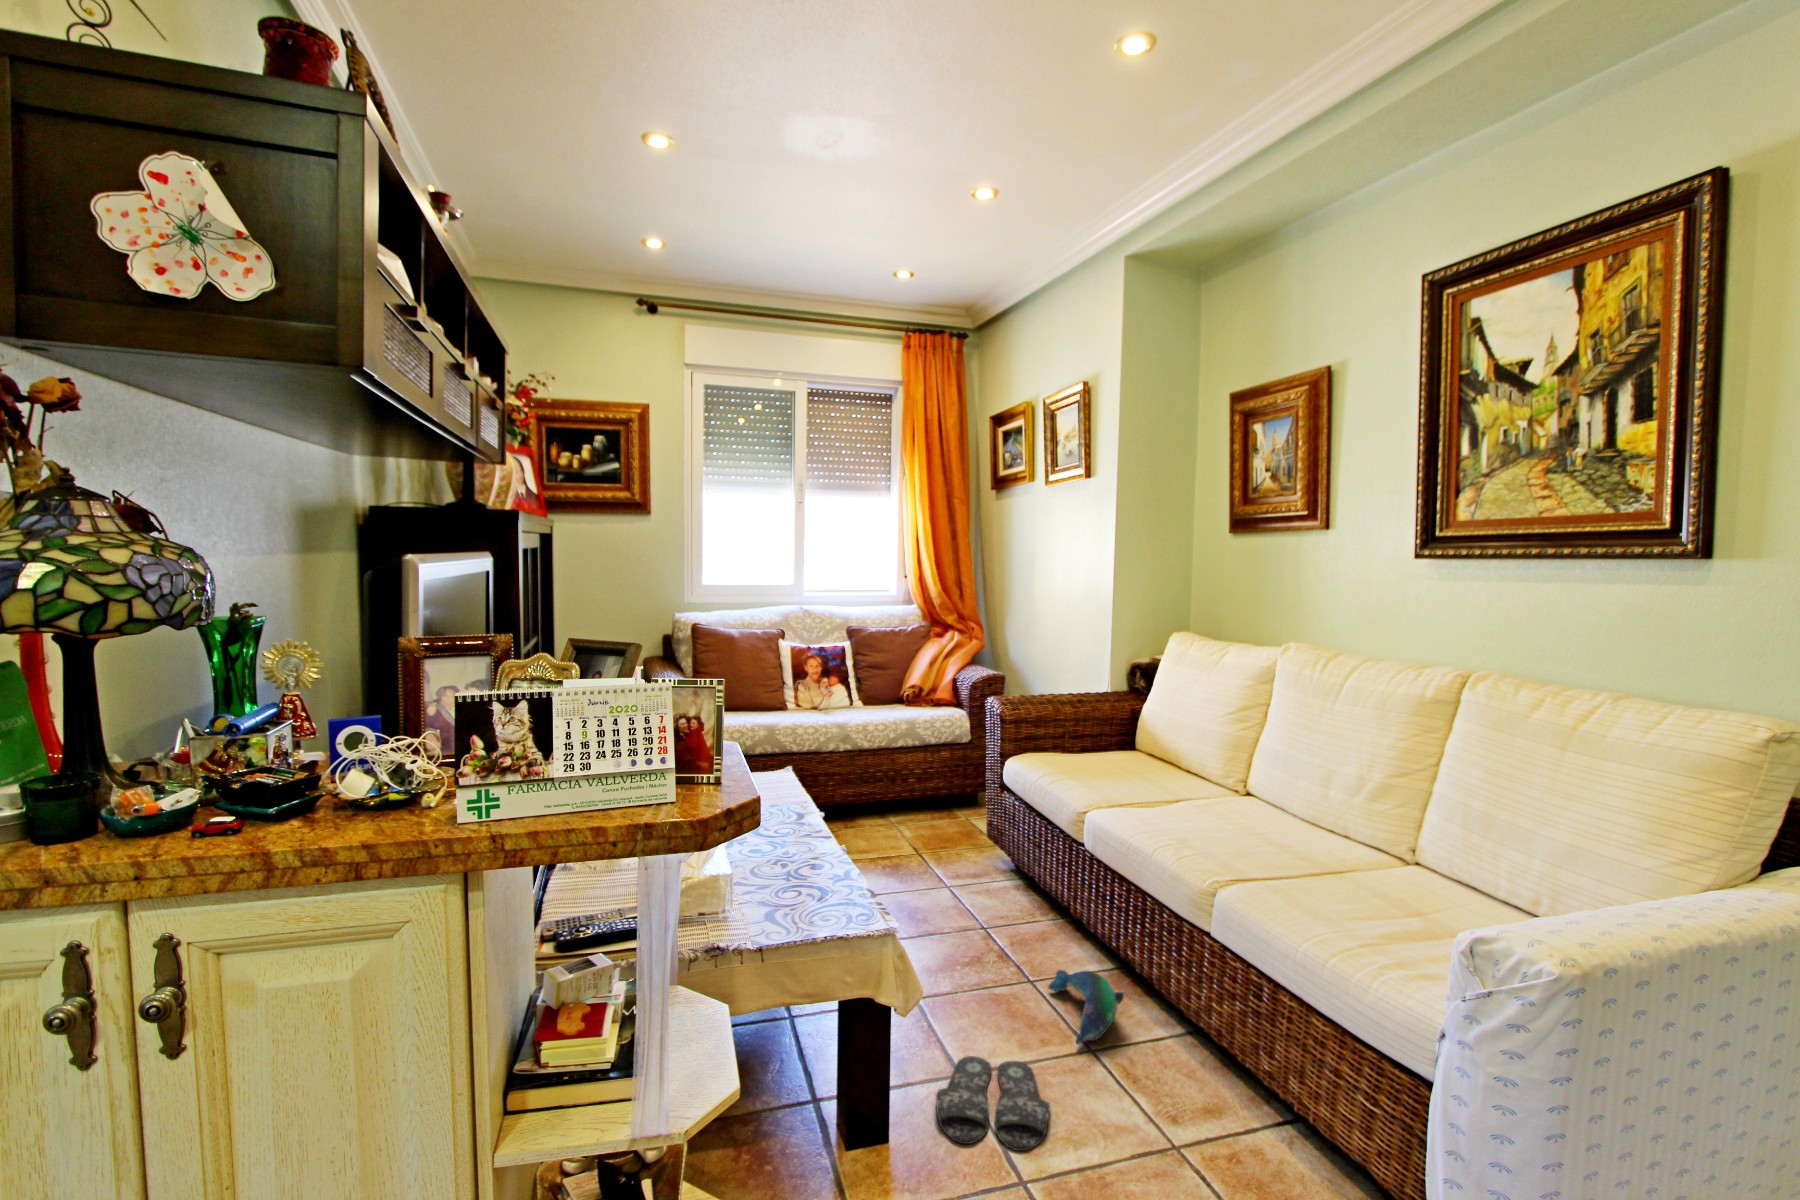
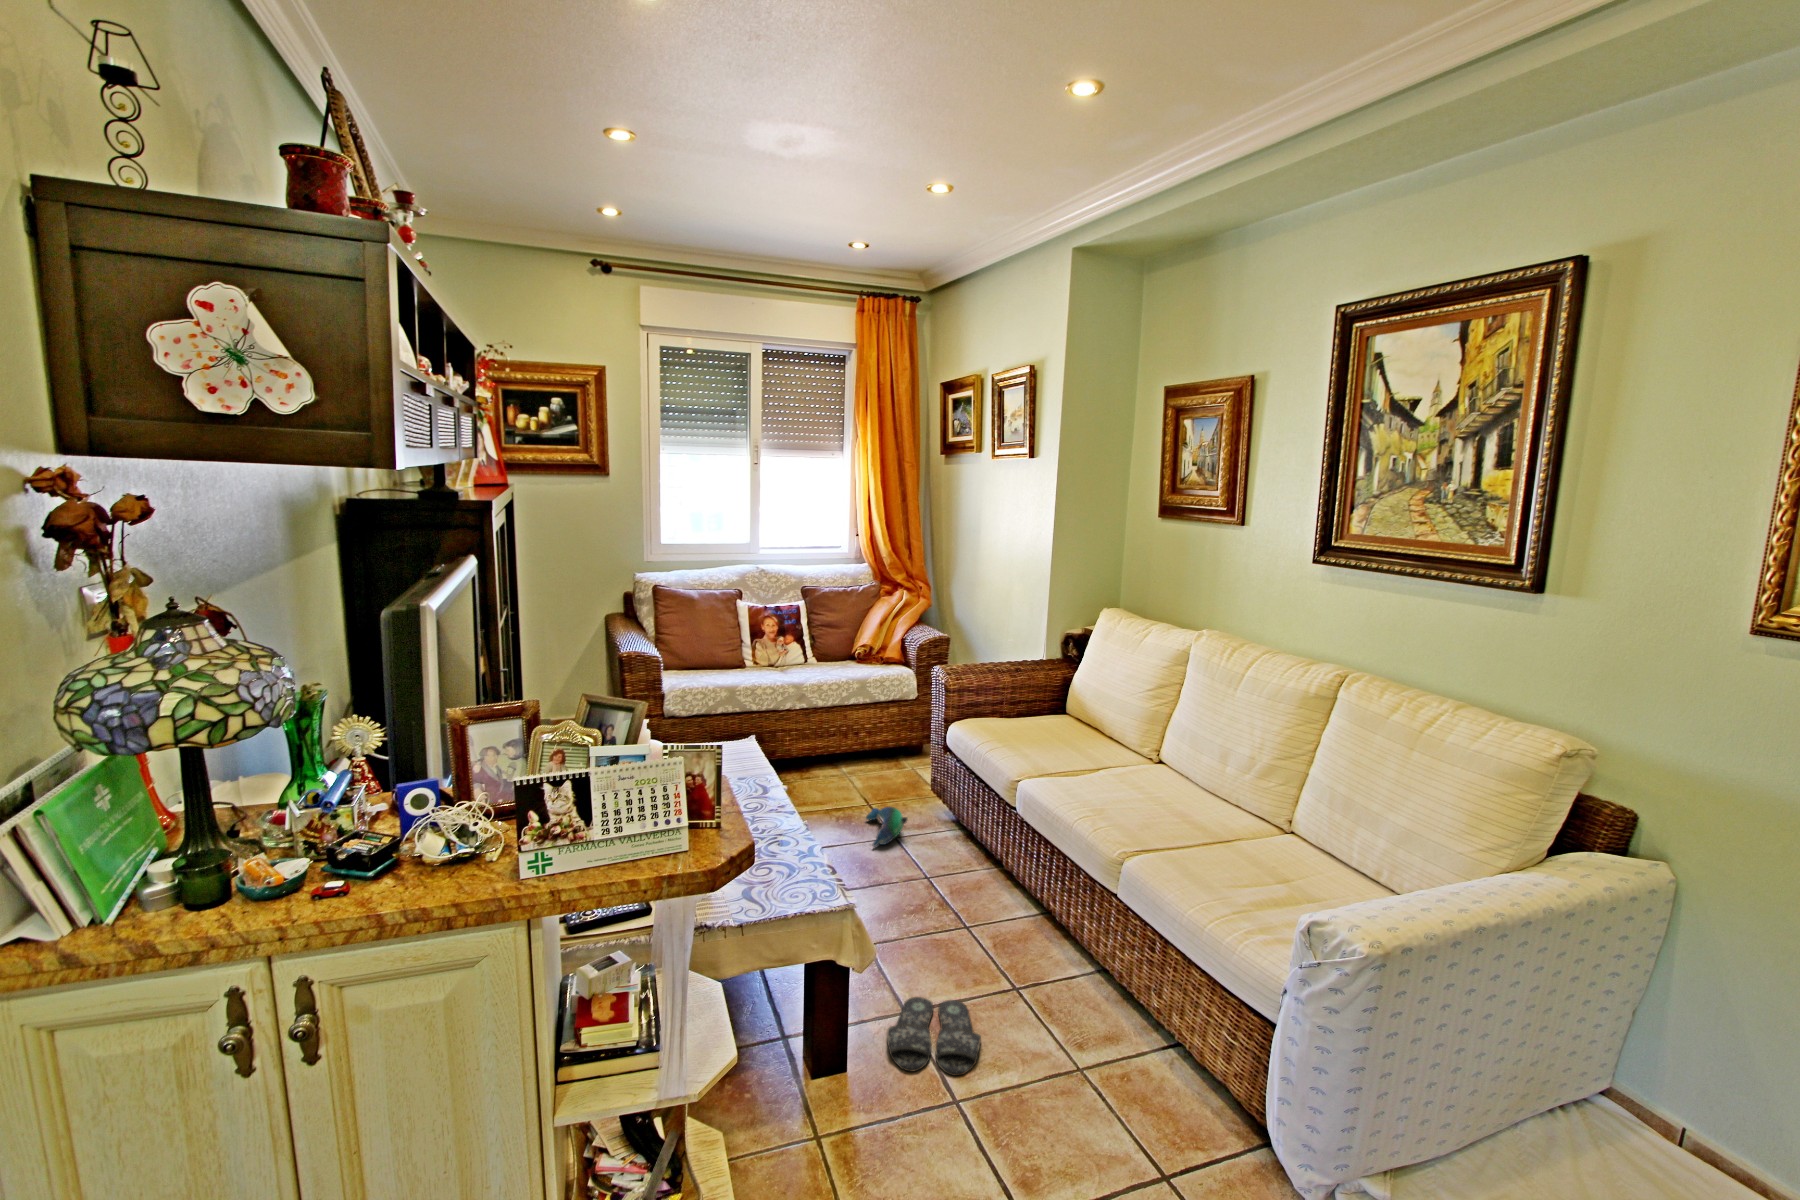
plush toy: present [1049,970,1124,1045] -> present [866,807,907,847]

